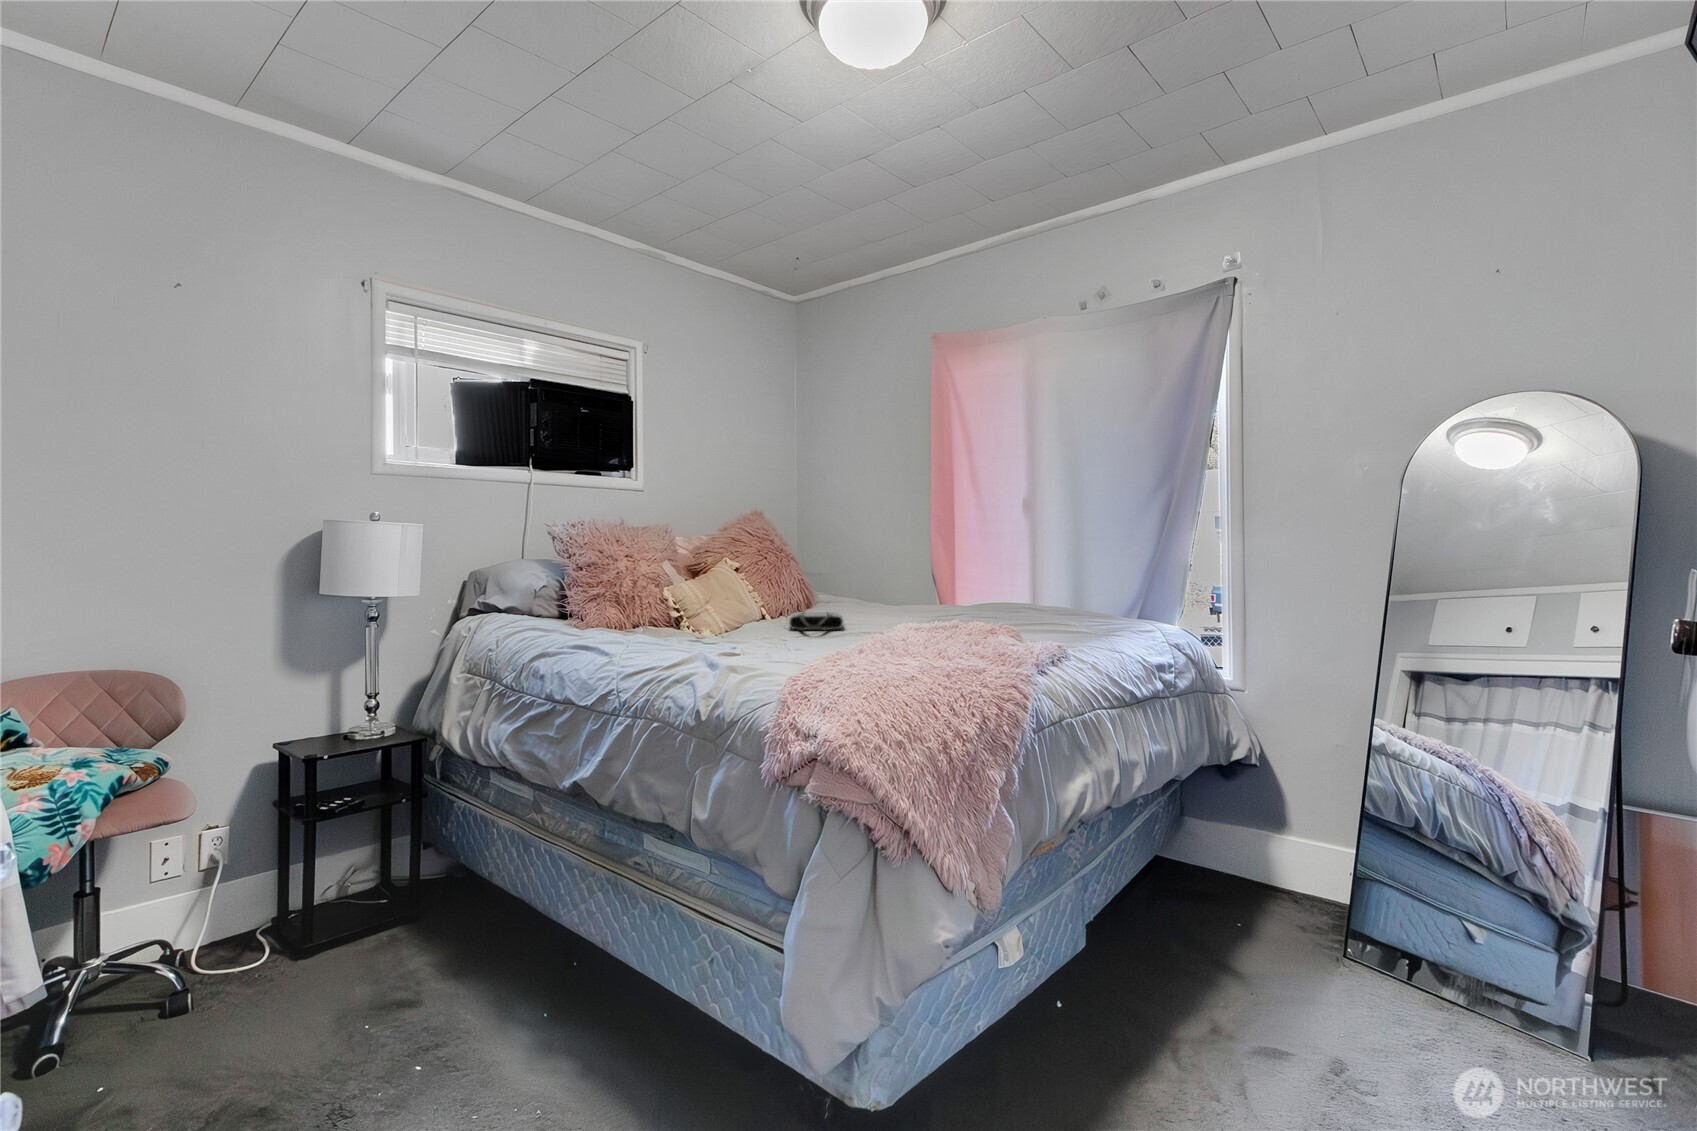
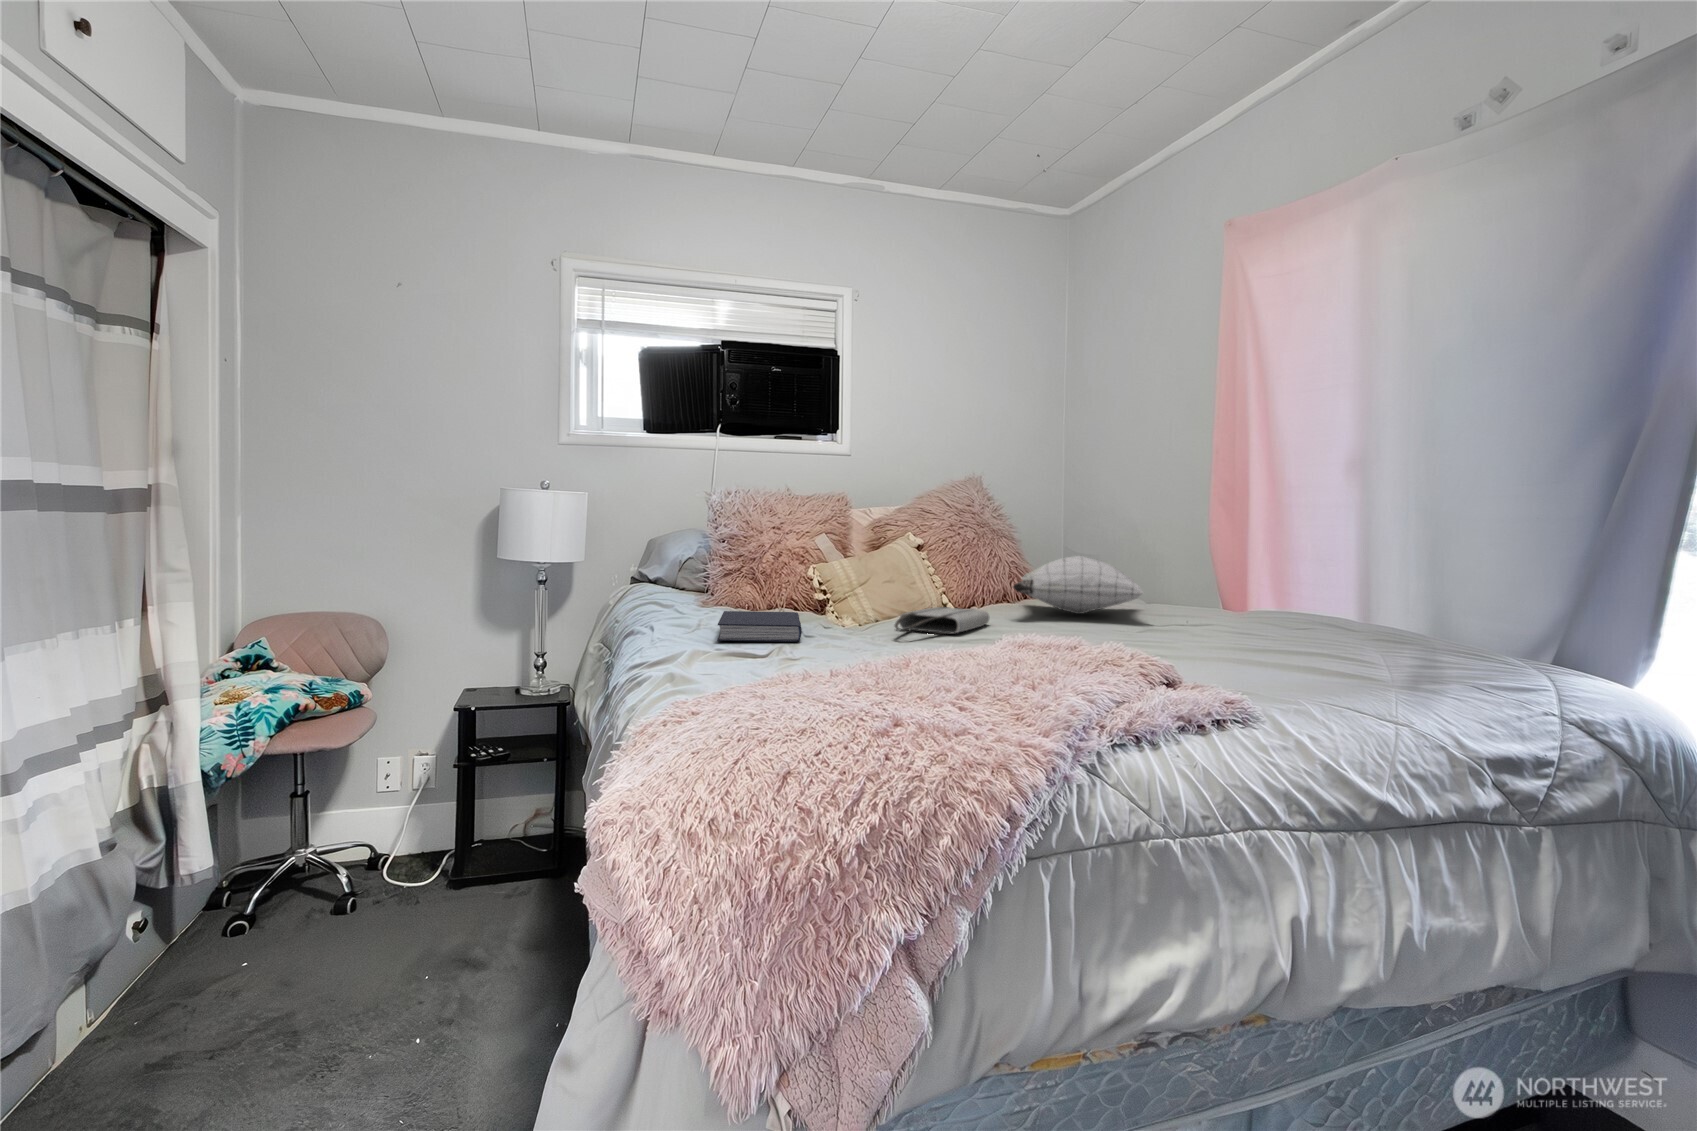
pillow: none [819,569,935,614] -> present [1013,556,1143,614]
book: none [641,622,744,647] -> present [717,611,802,642]

